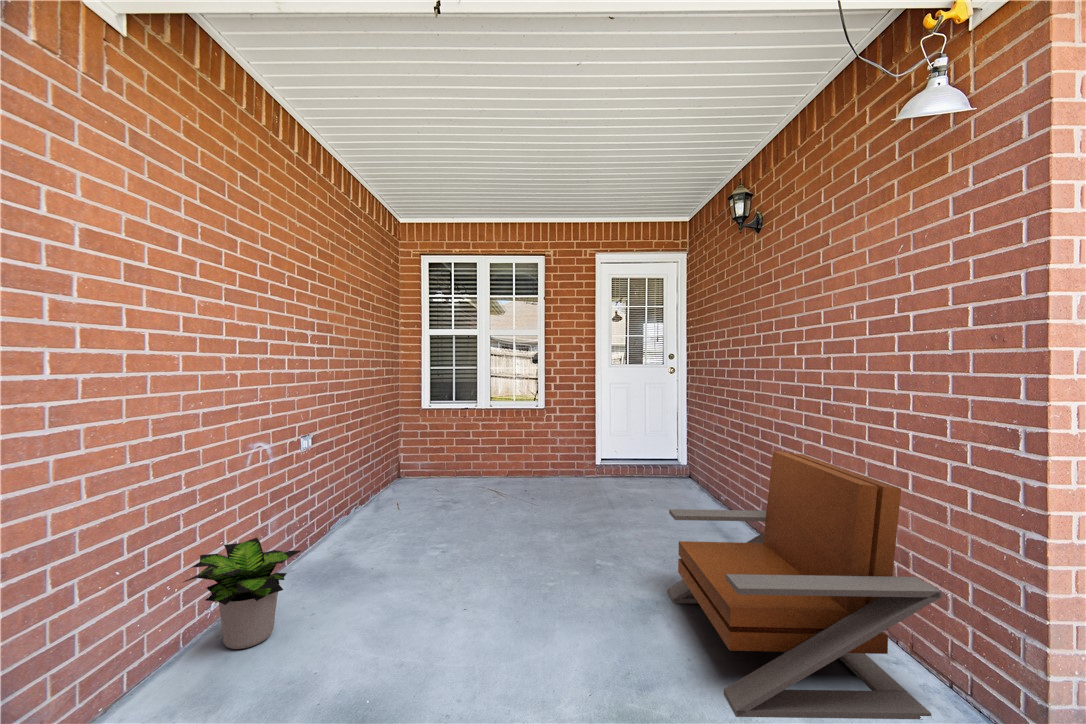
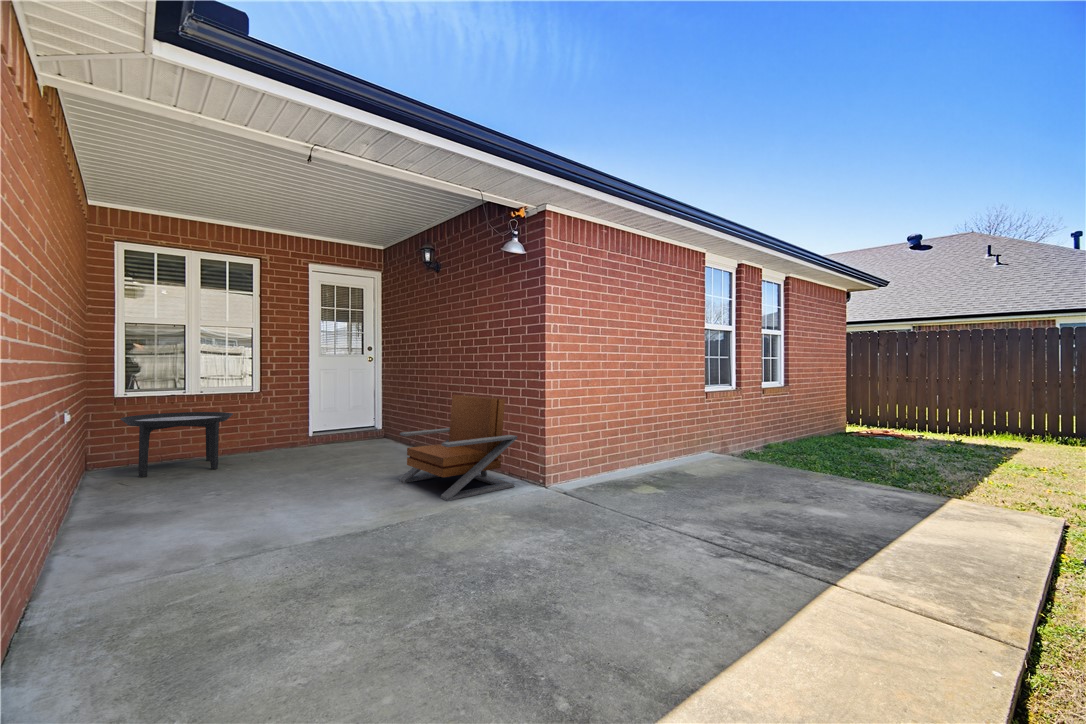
round table: none [409,426,506,499] -> present [120,412,233,477]
potted plant: present [183,538,300,649] -> none [54,478,162,553]

